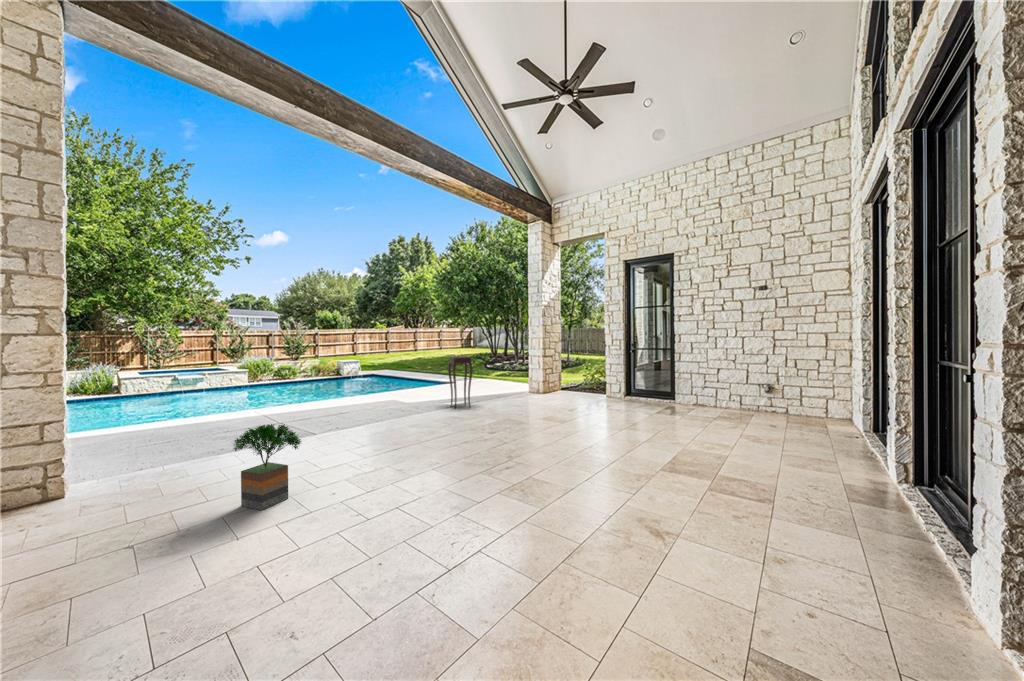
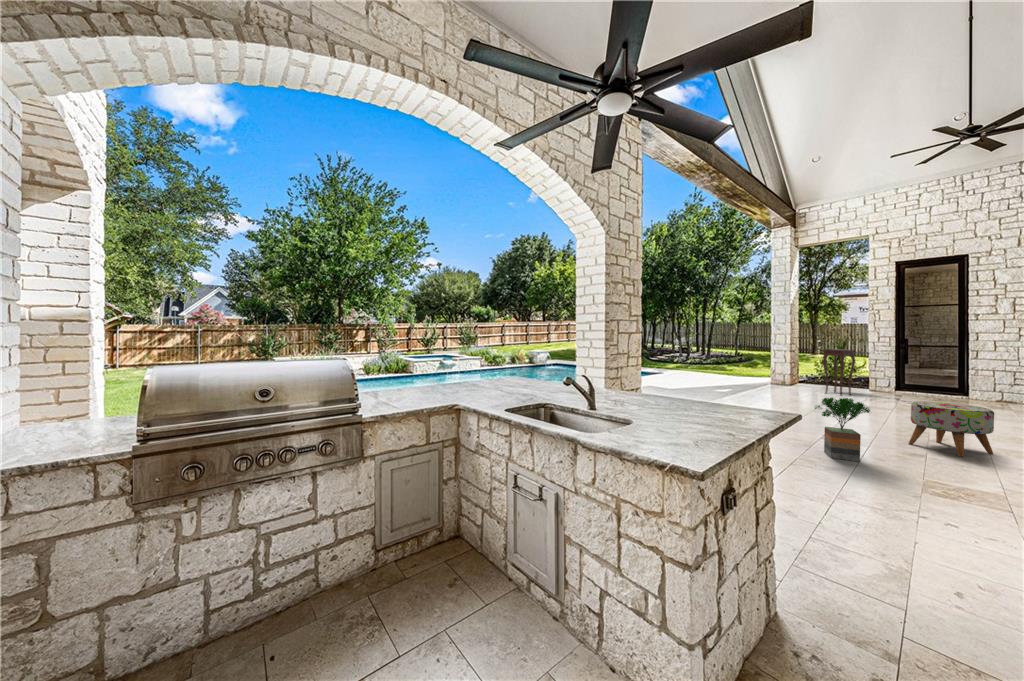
side table: present [448,356,473,409] -> present [823,349,855,396]
ottoman: none [413,421,478,493] -> present [909,401,994,457]

